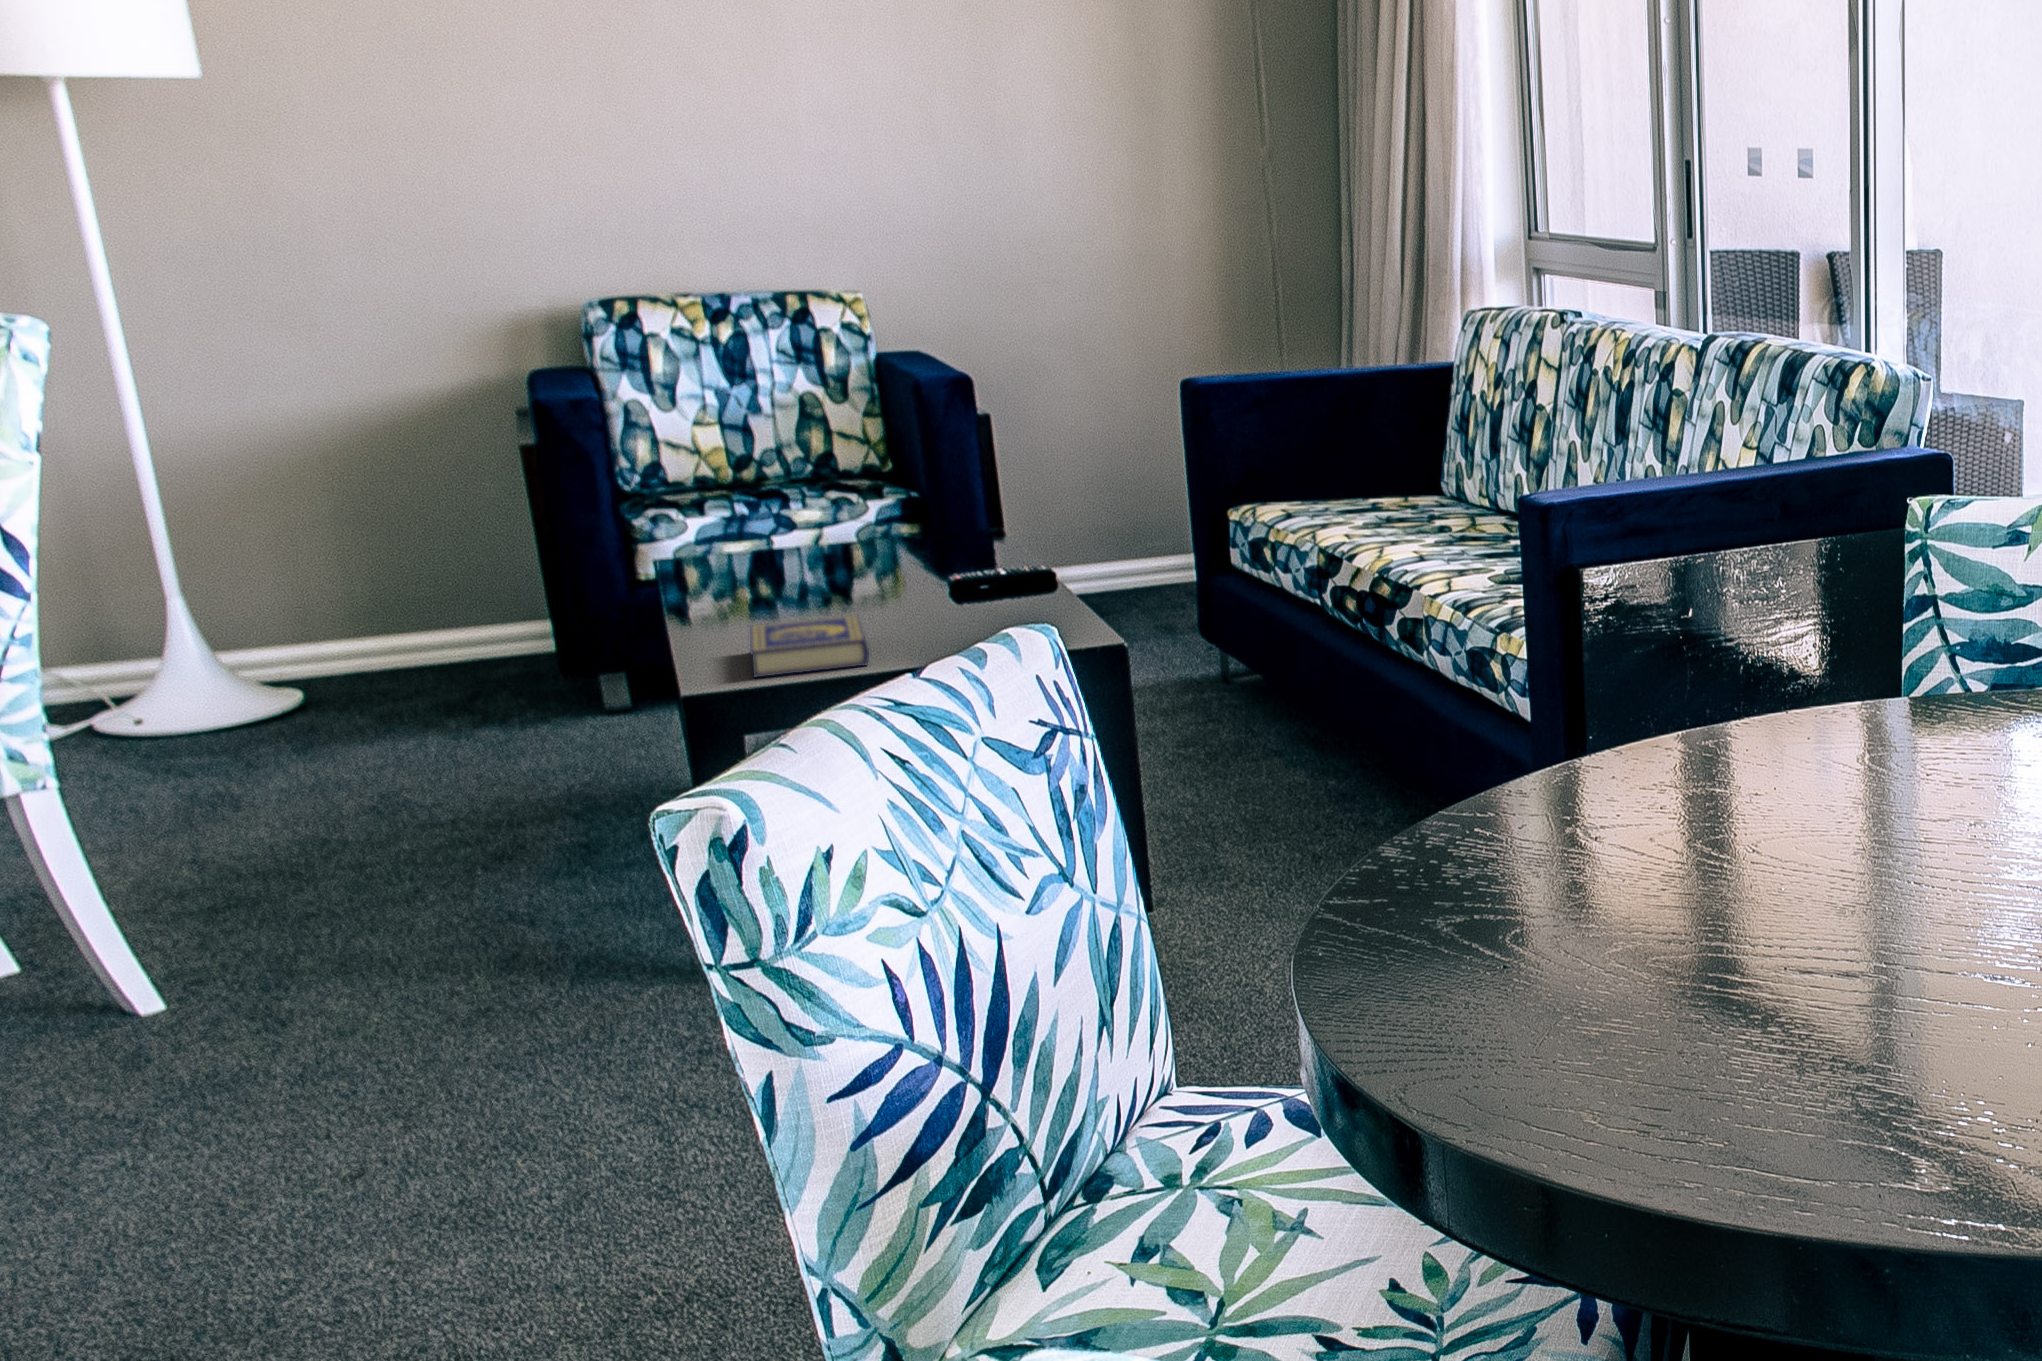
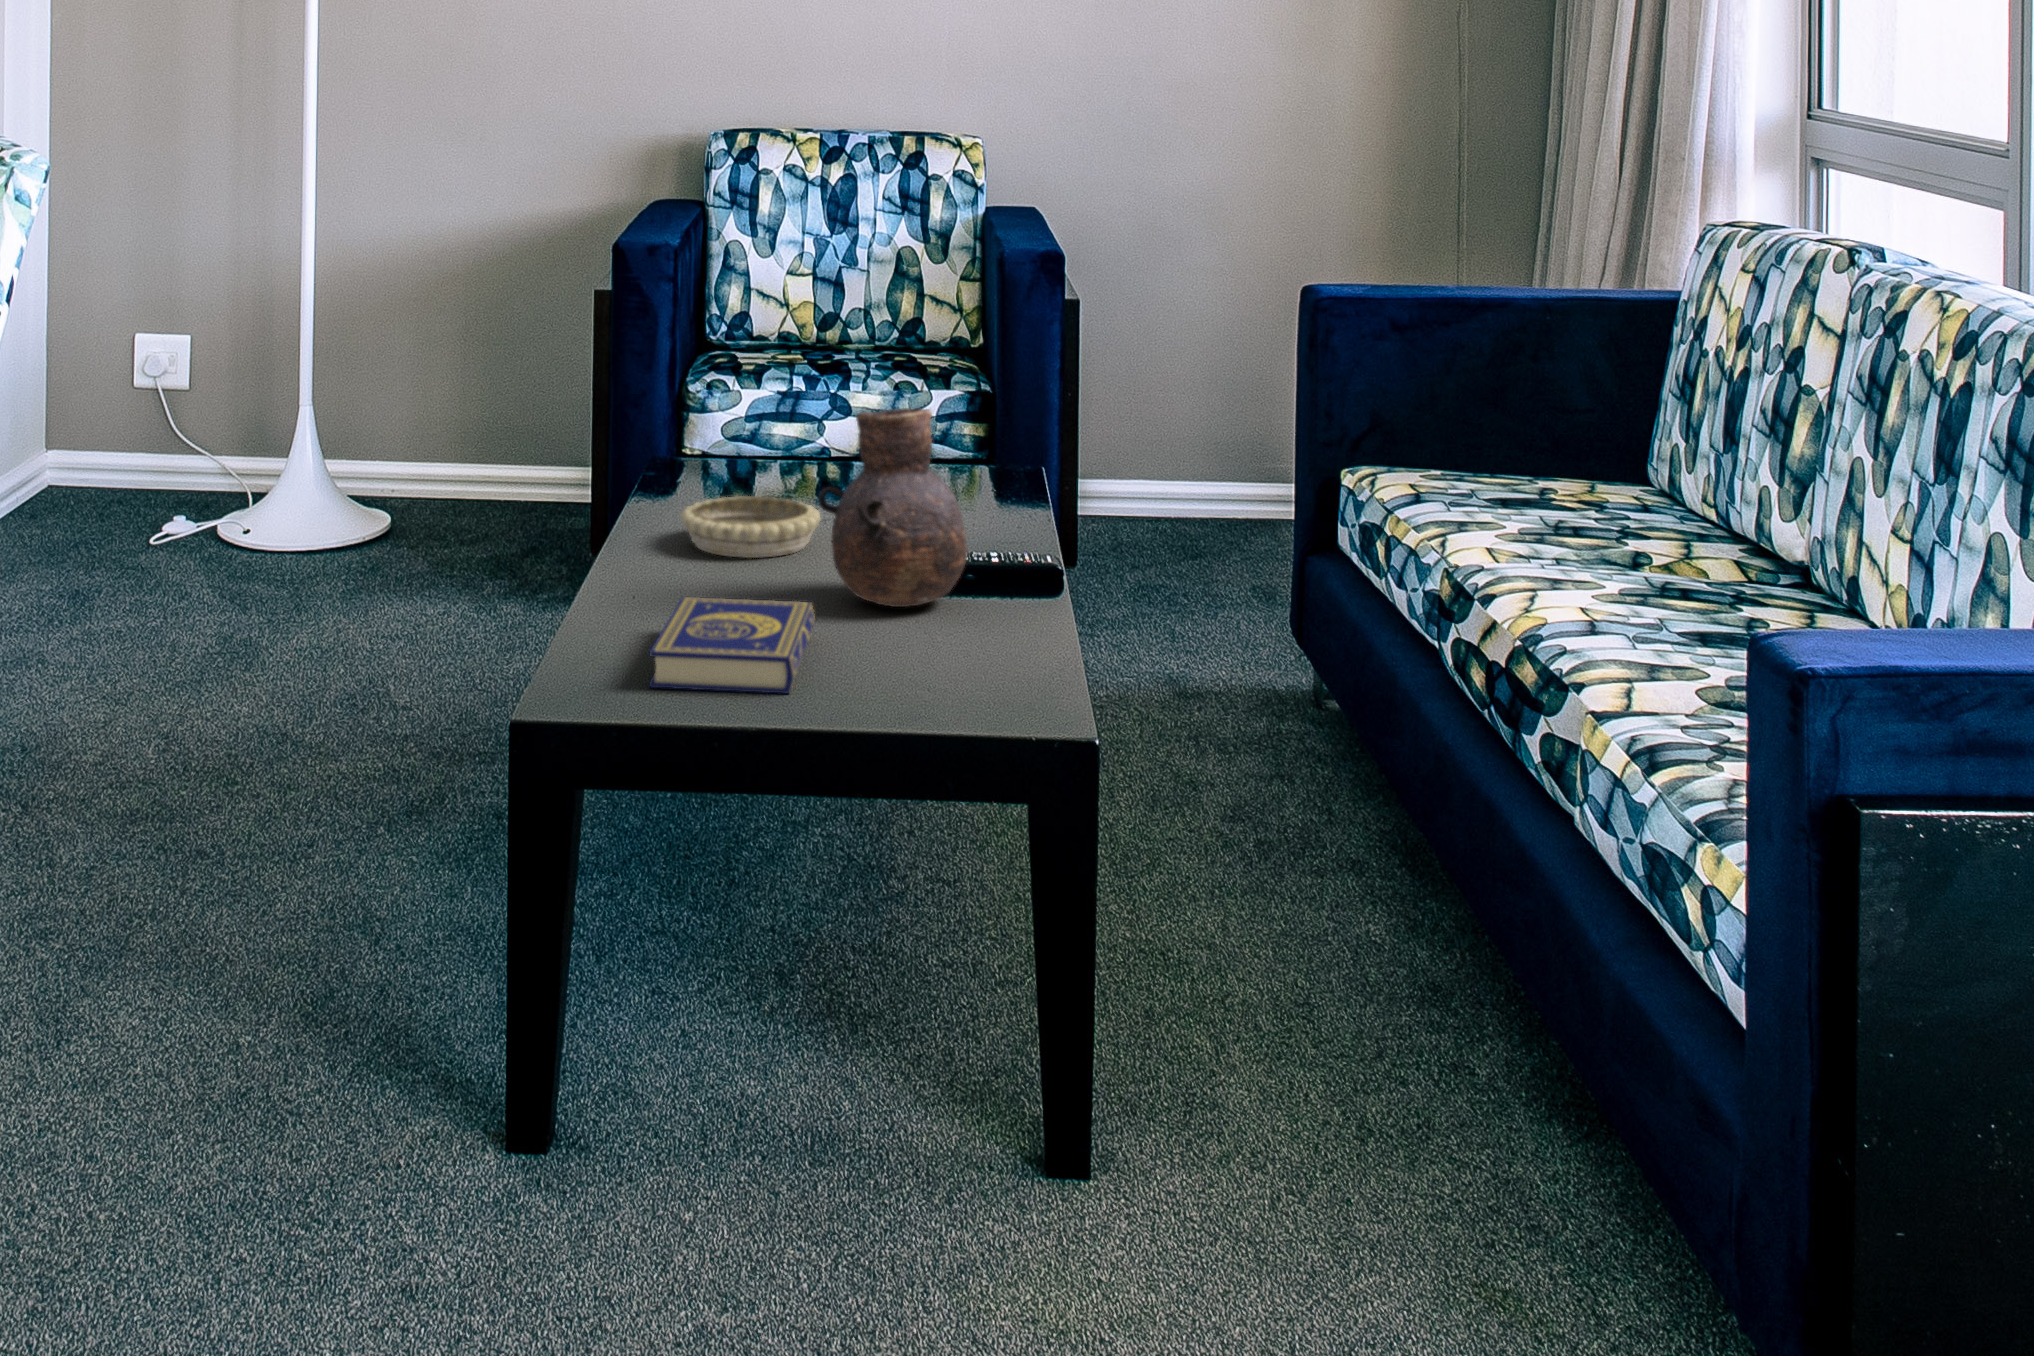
vase: none [843,470,969,619] -> present [818,408,967,607]
decorative bowl: none [703,570,827,614] -> present [681,496,820,558]

